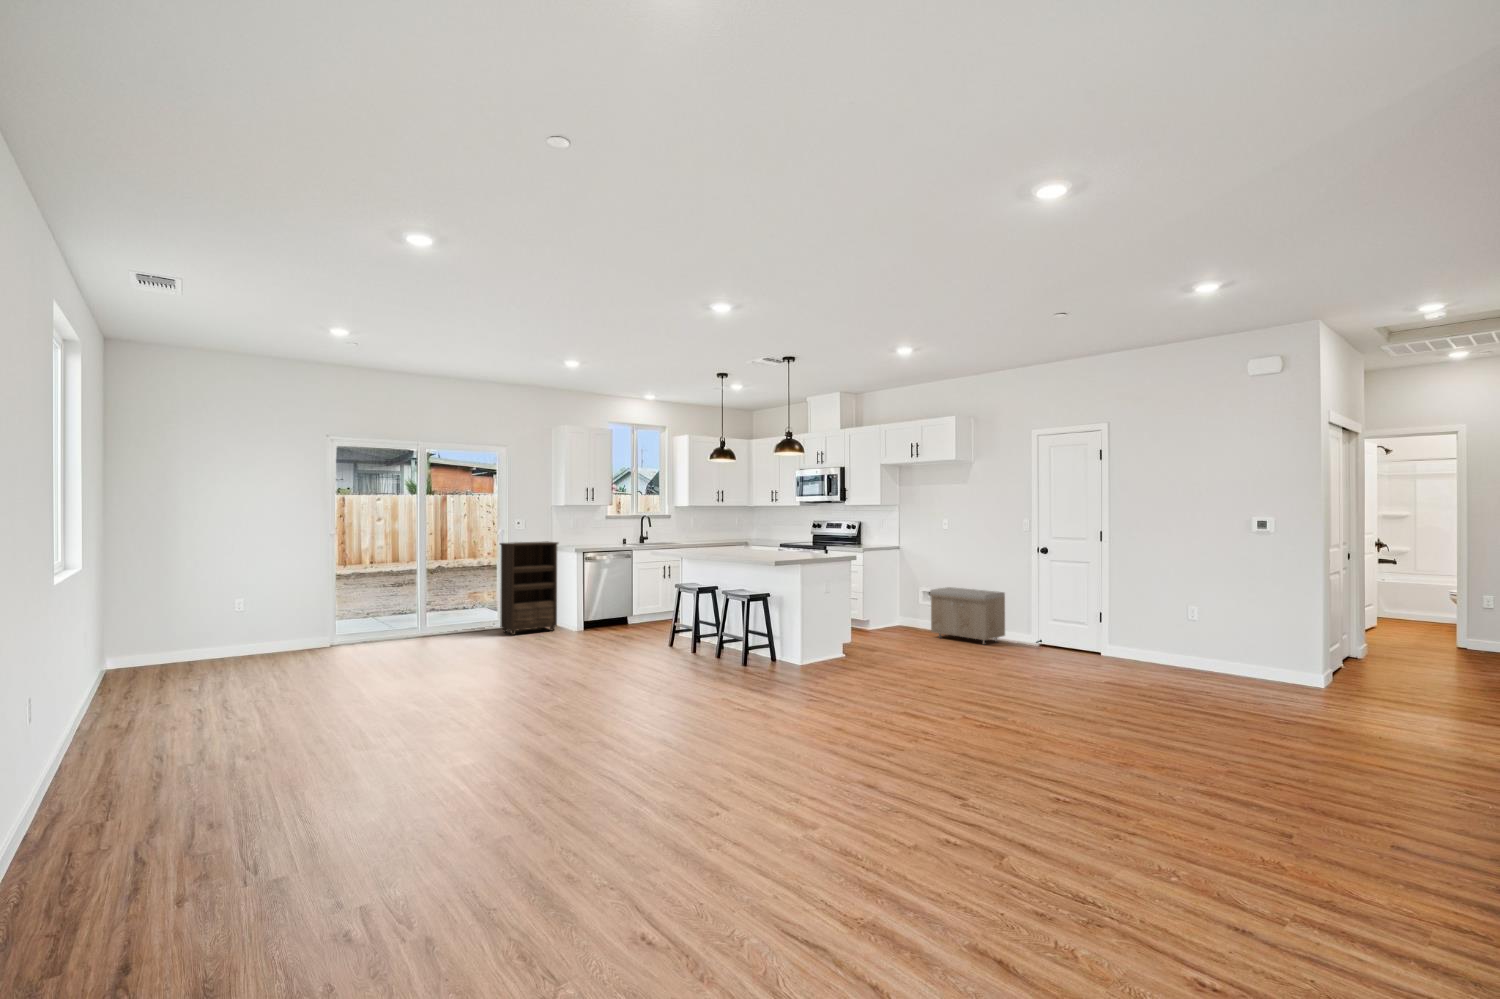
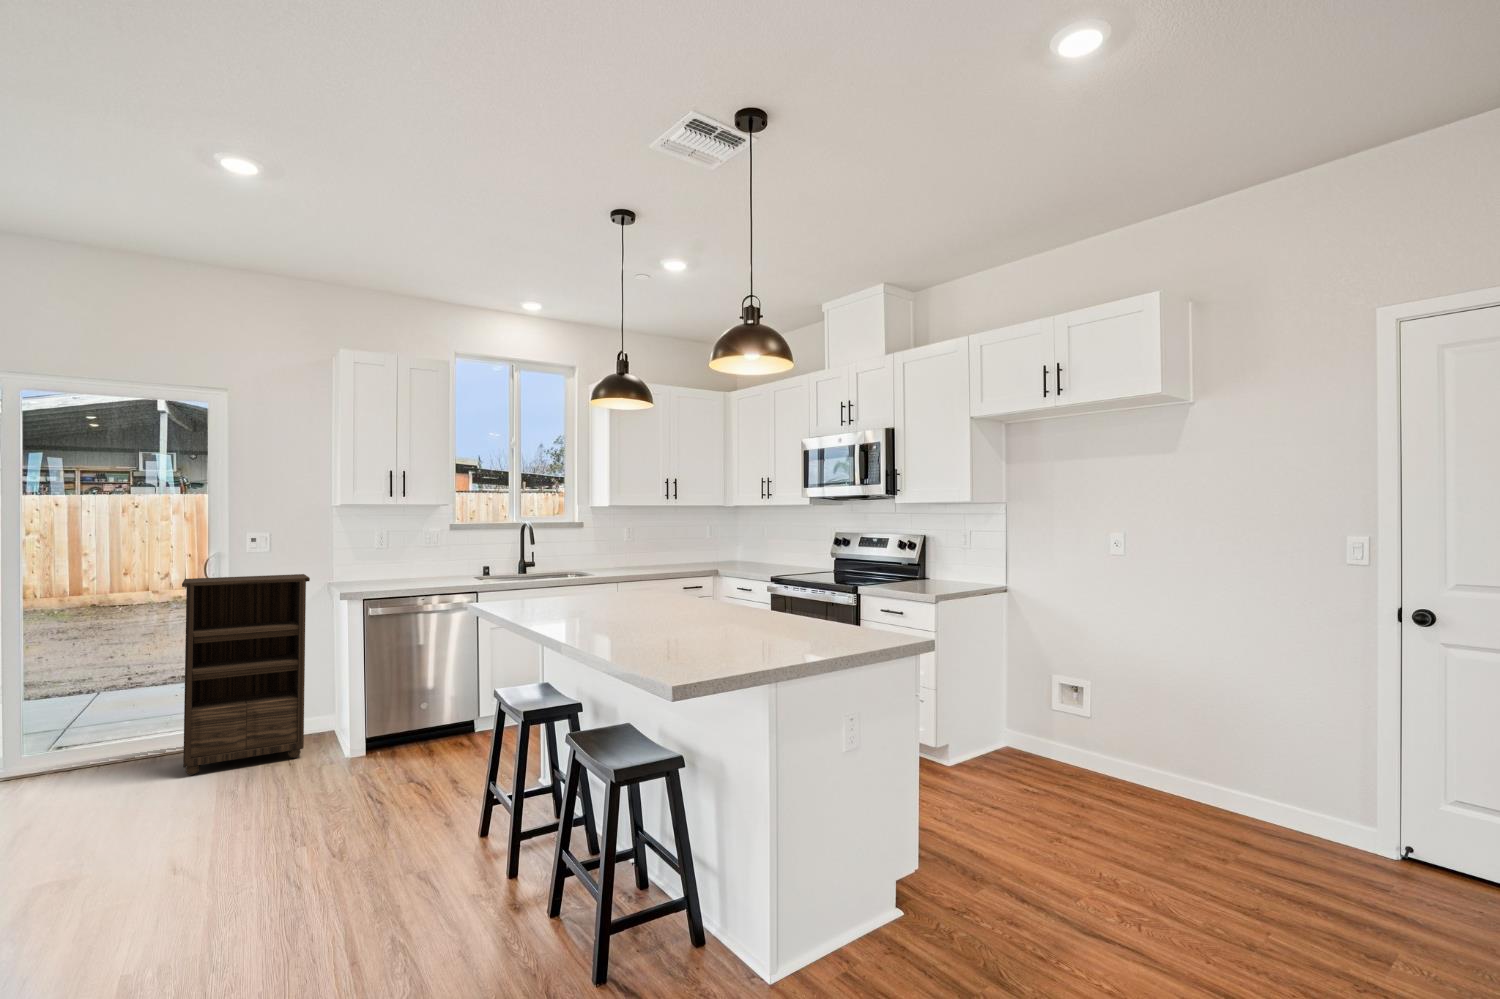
storage bench: present [930,587,1005,644] -> none [1095,684,1294,848]

